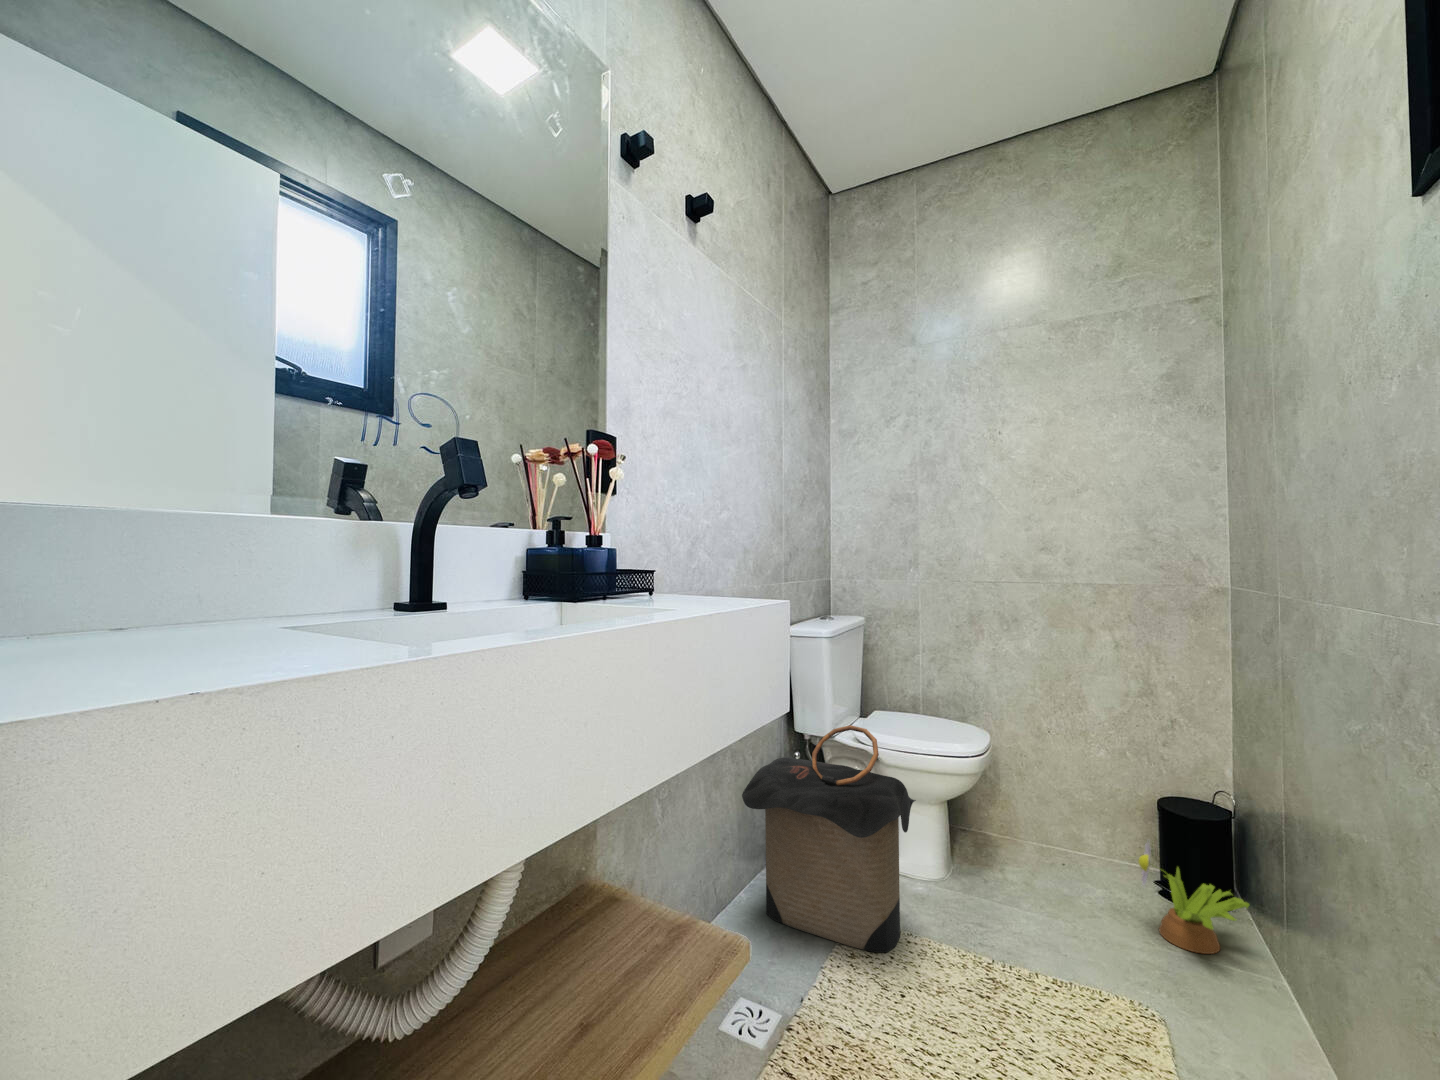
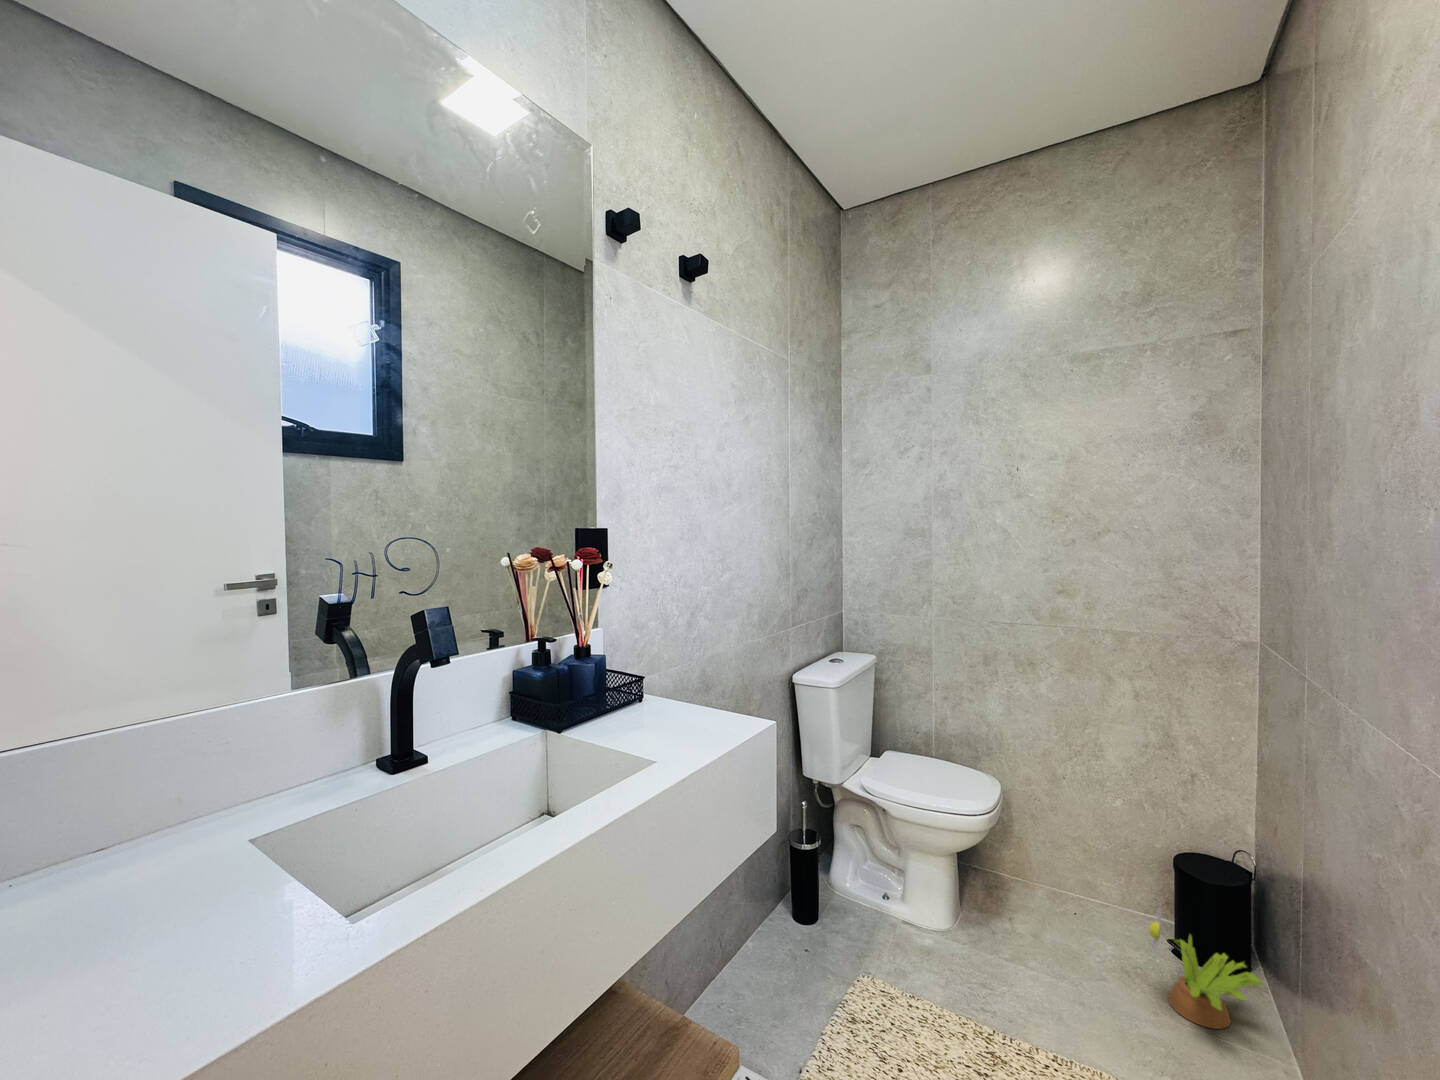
laundry hamper: present [742,725,916,952] -> none [747,787,920,1017]

